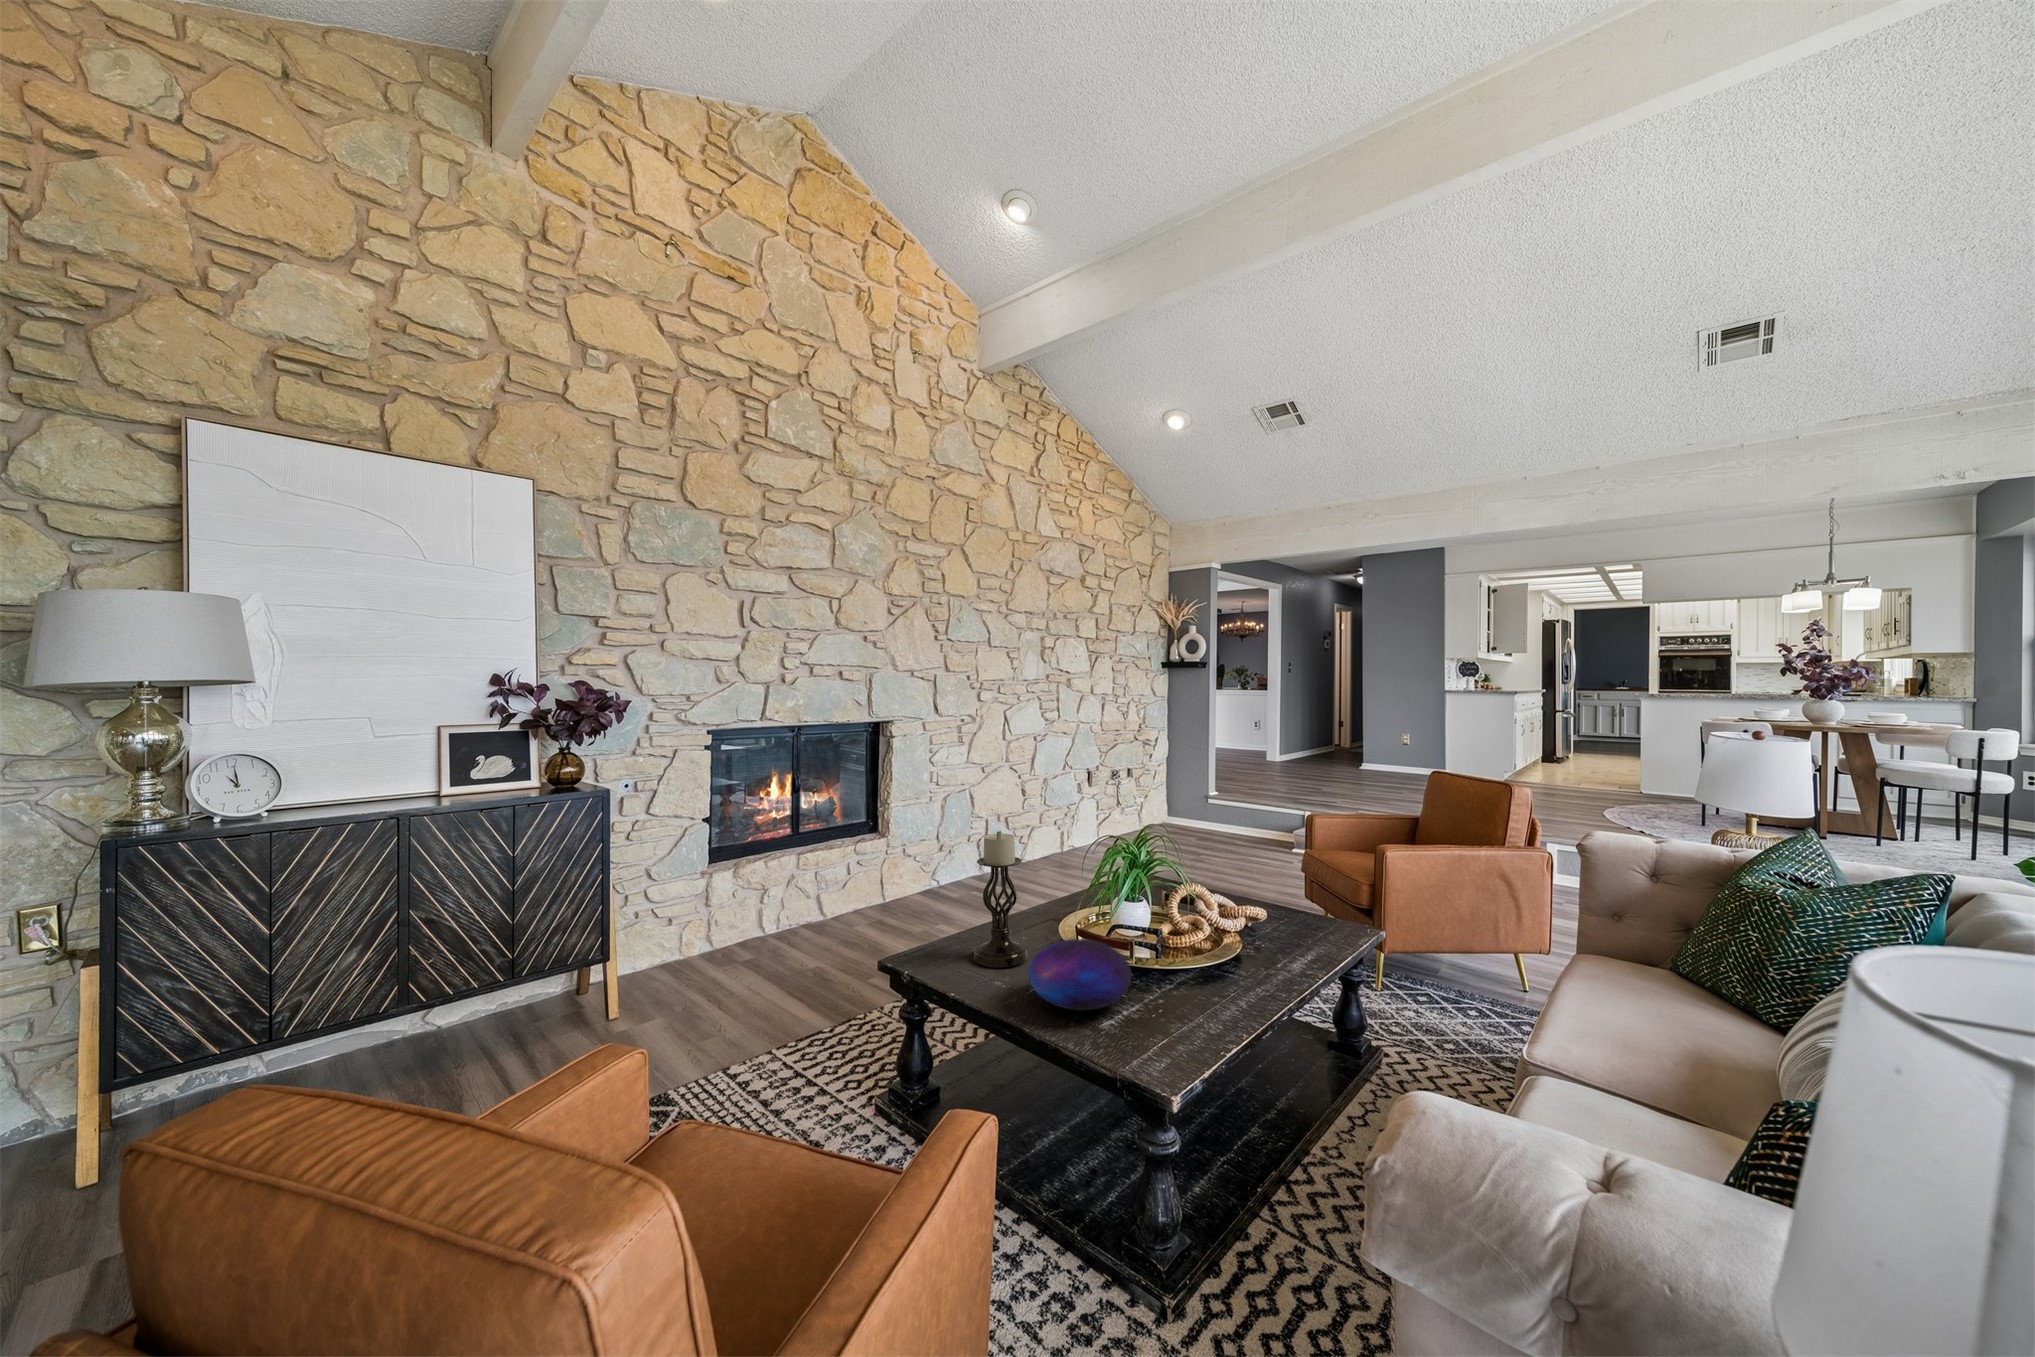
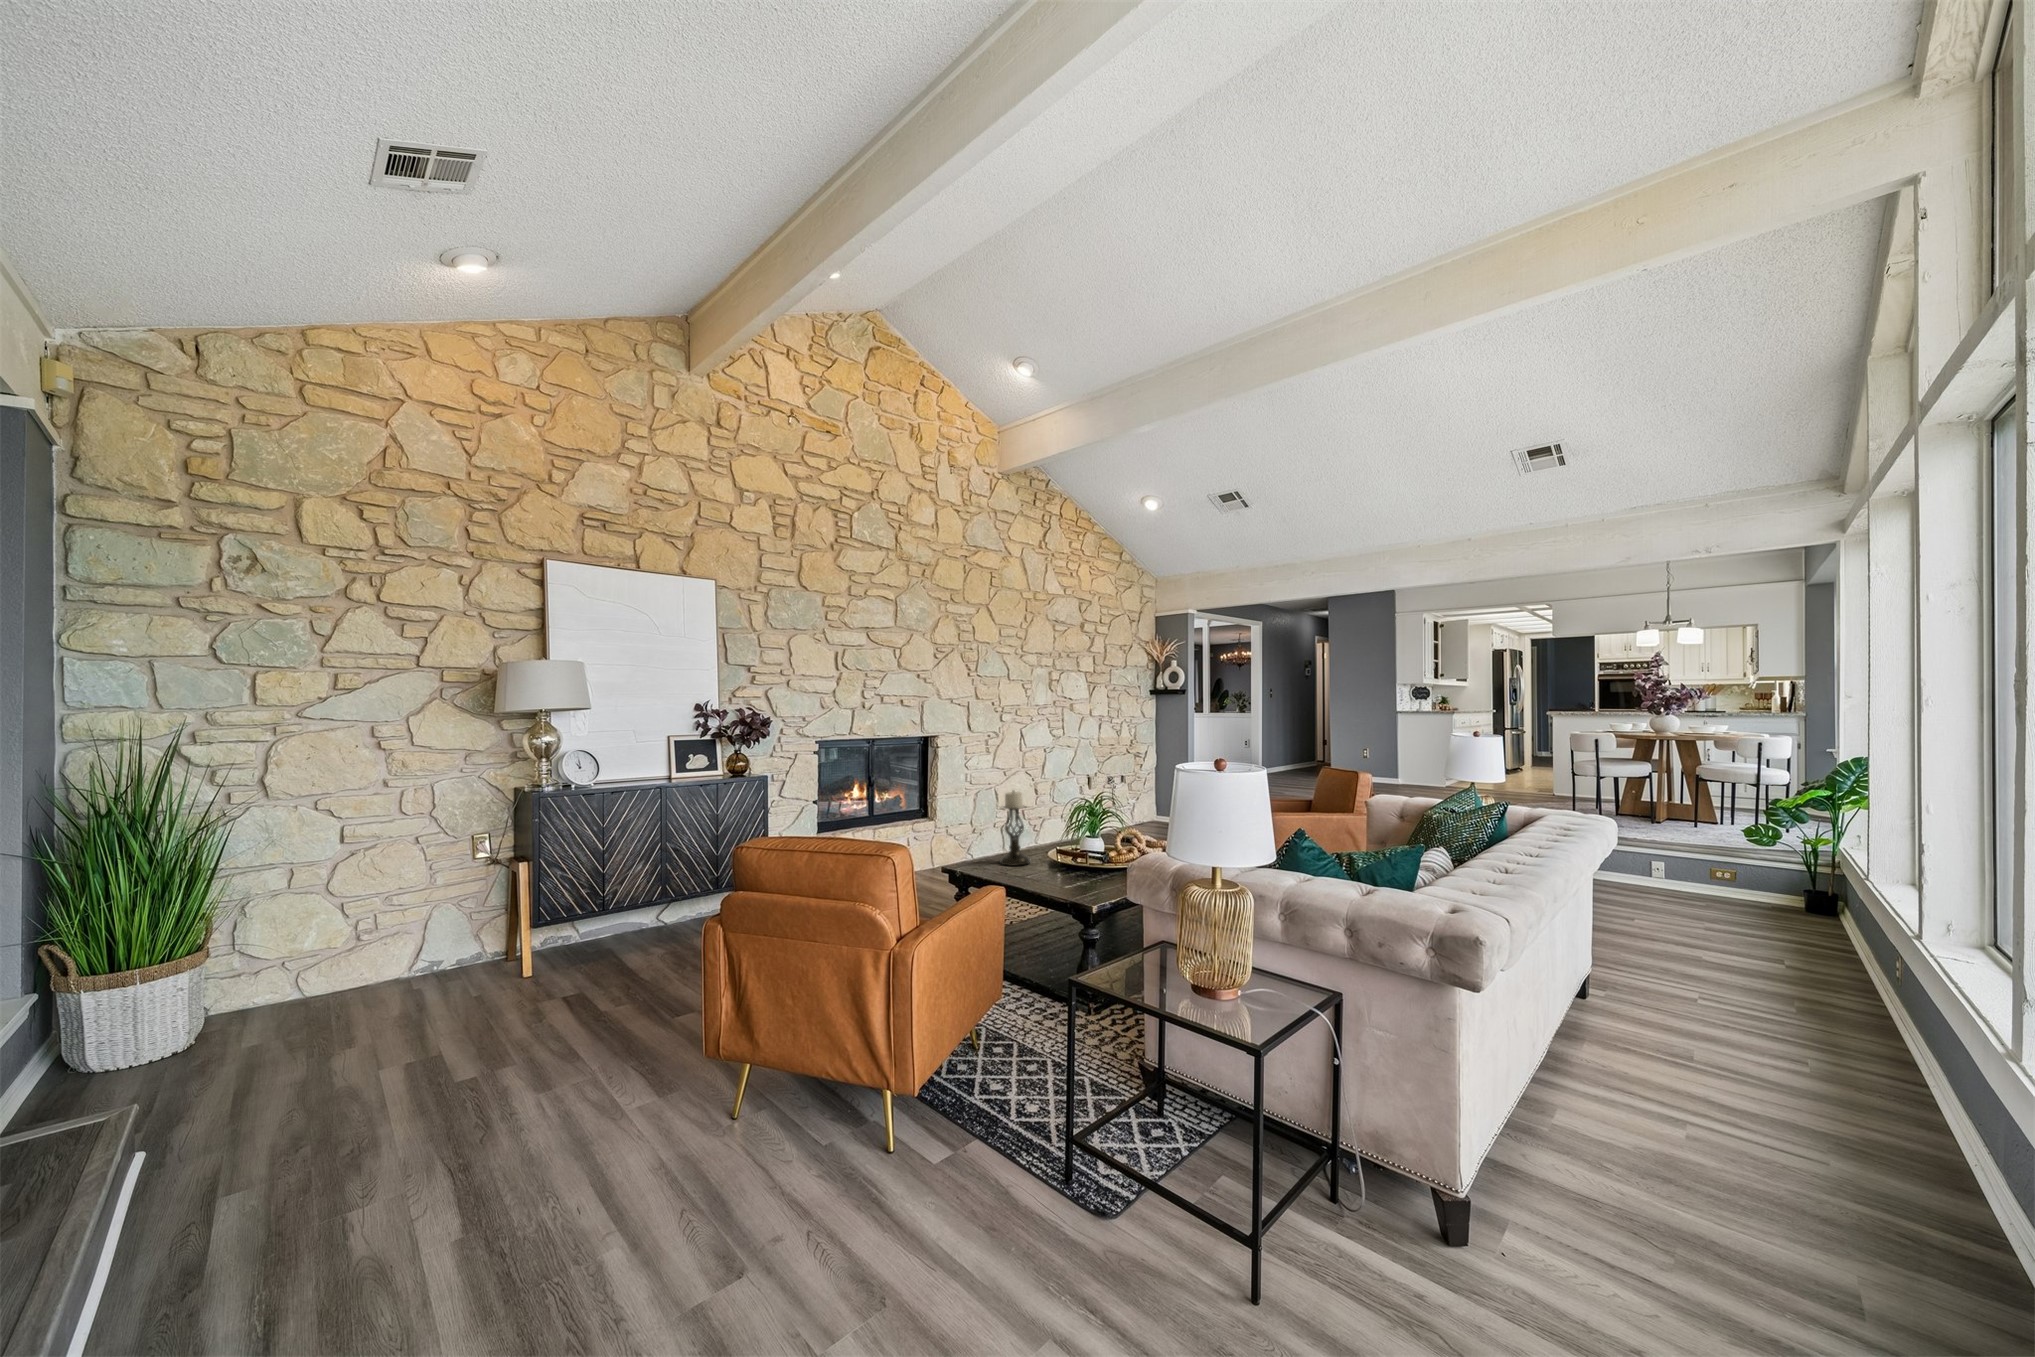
decorative orb: present [1029,939,1131,1011] -> none [1029,844,1085,878]

